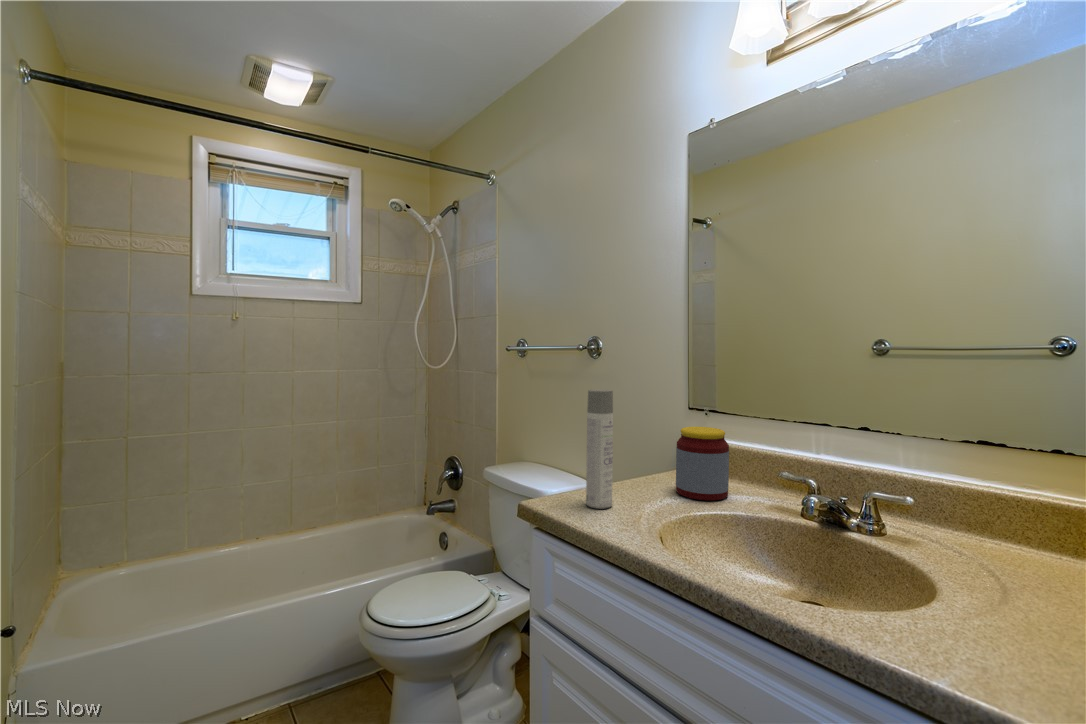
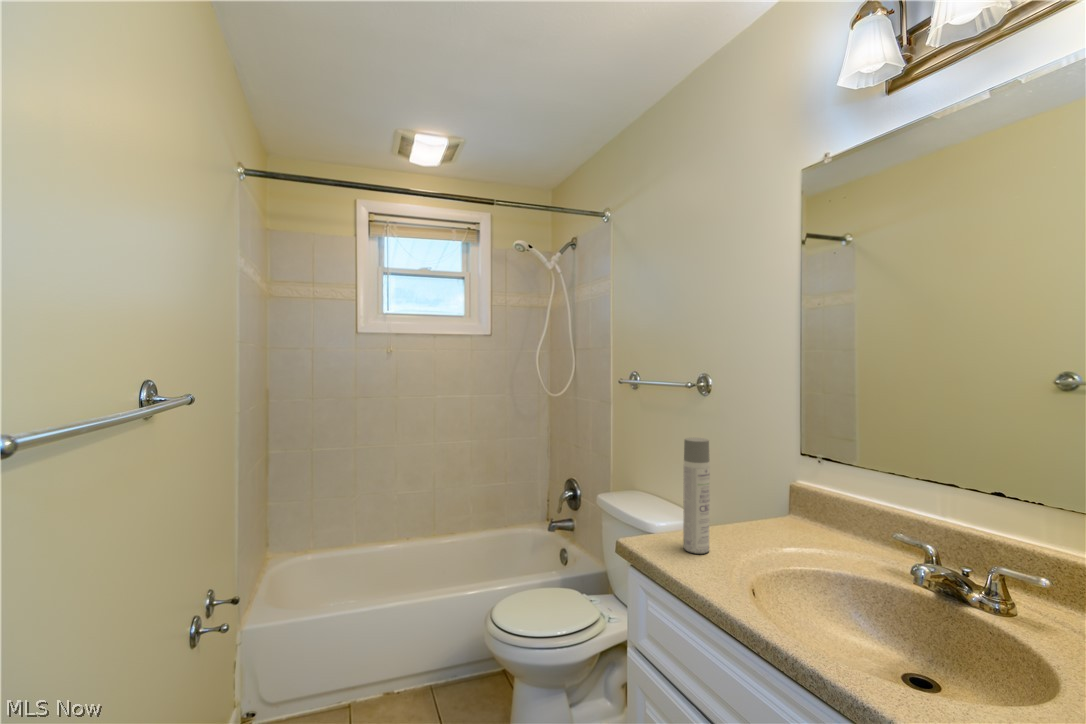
jar: present [676,427,729,500] -> none [781,476,838,555]

